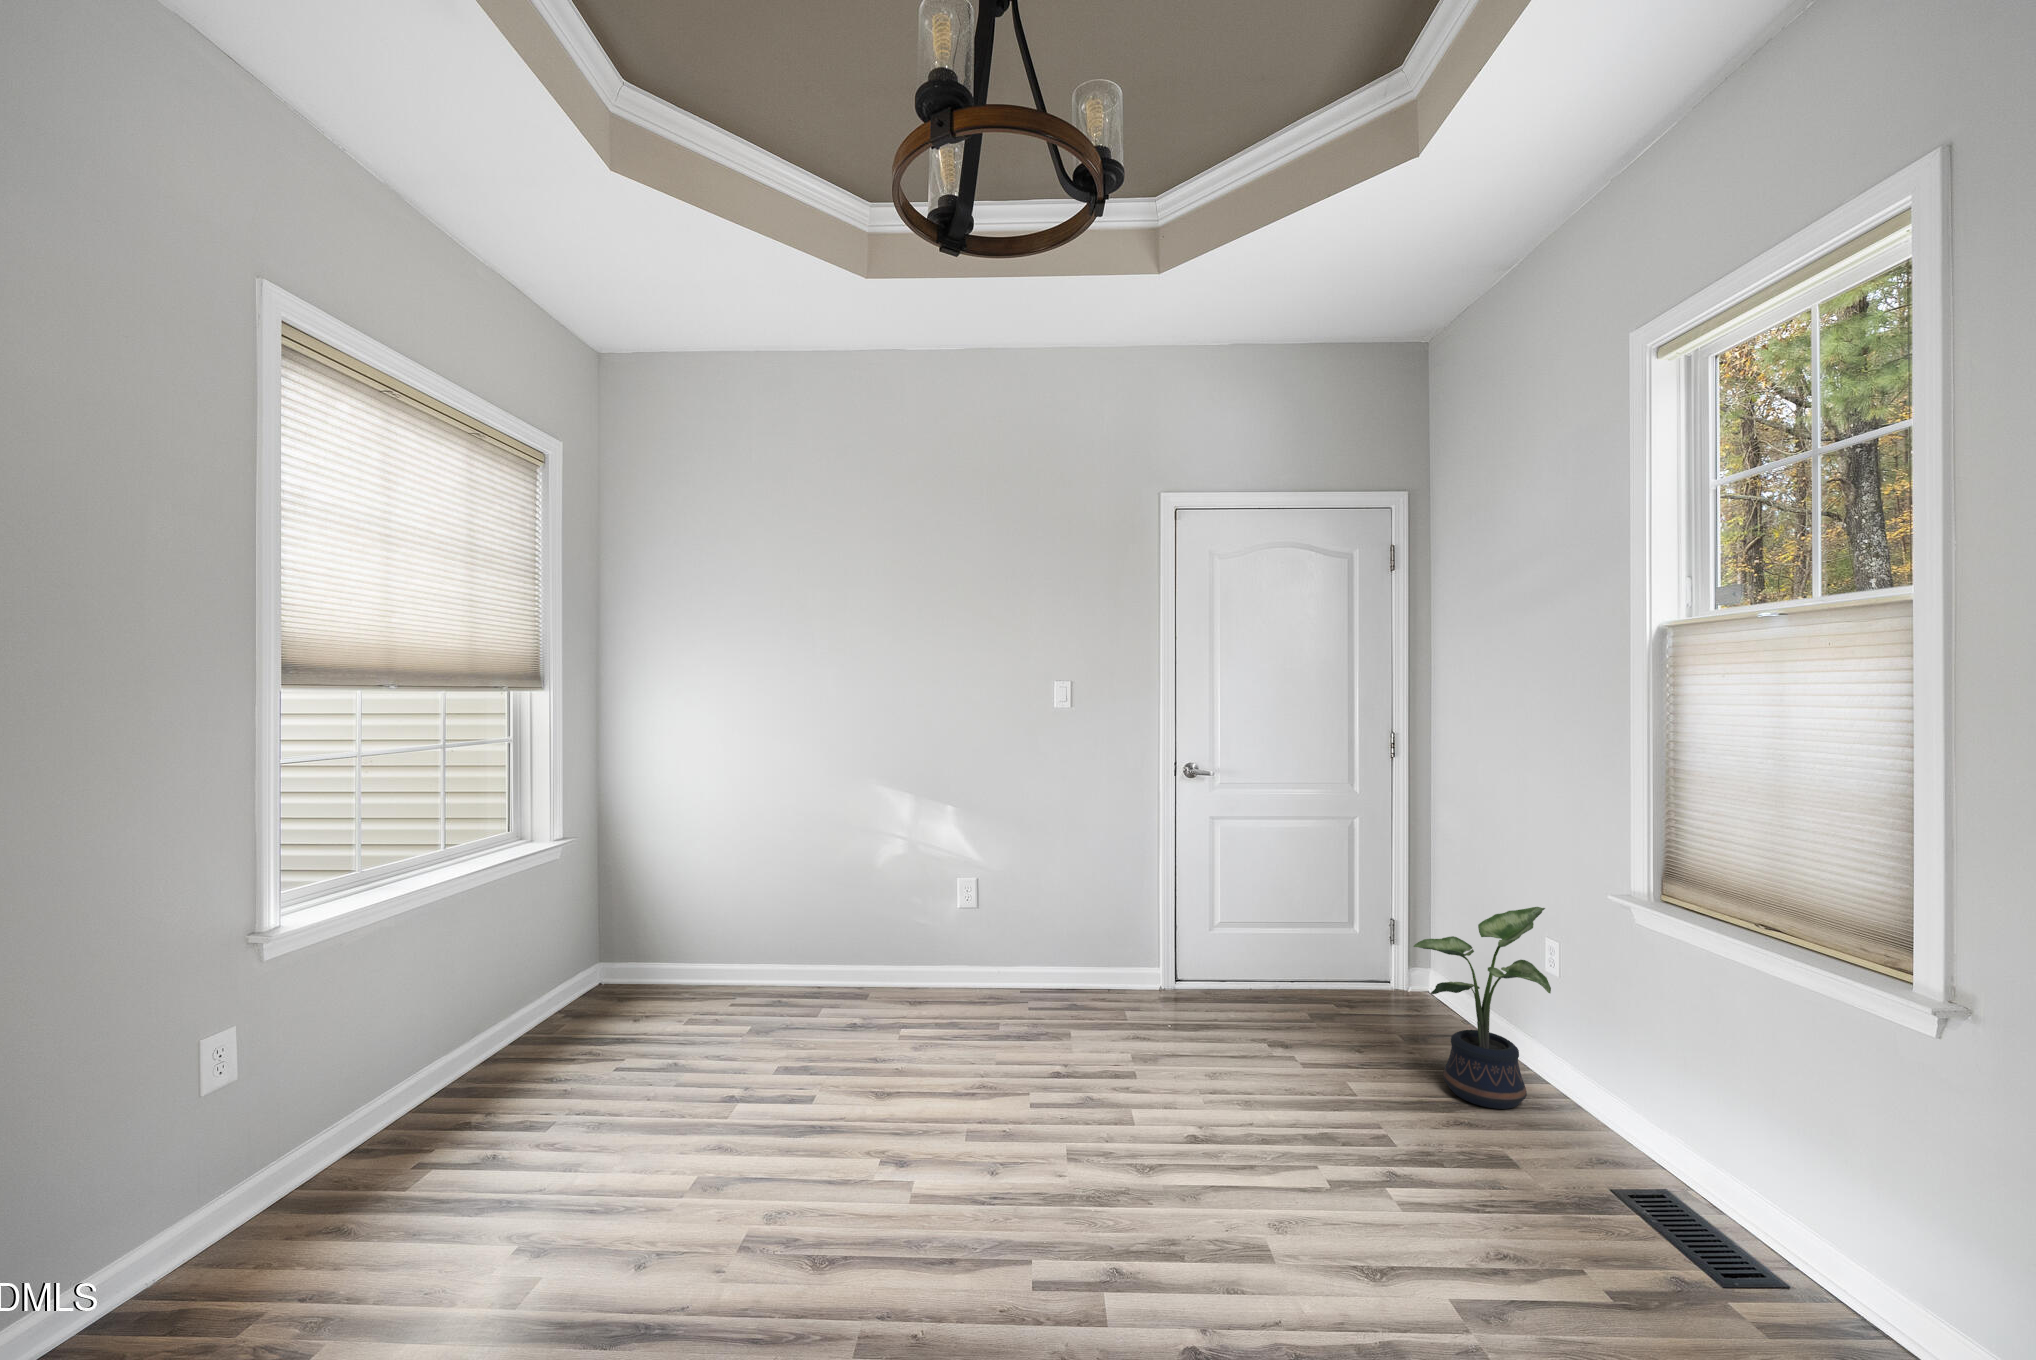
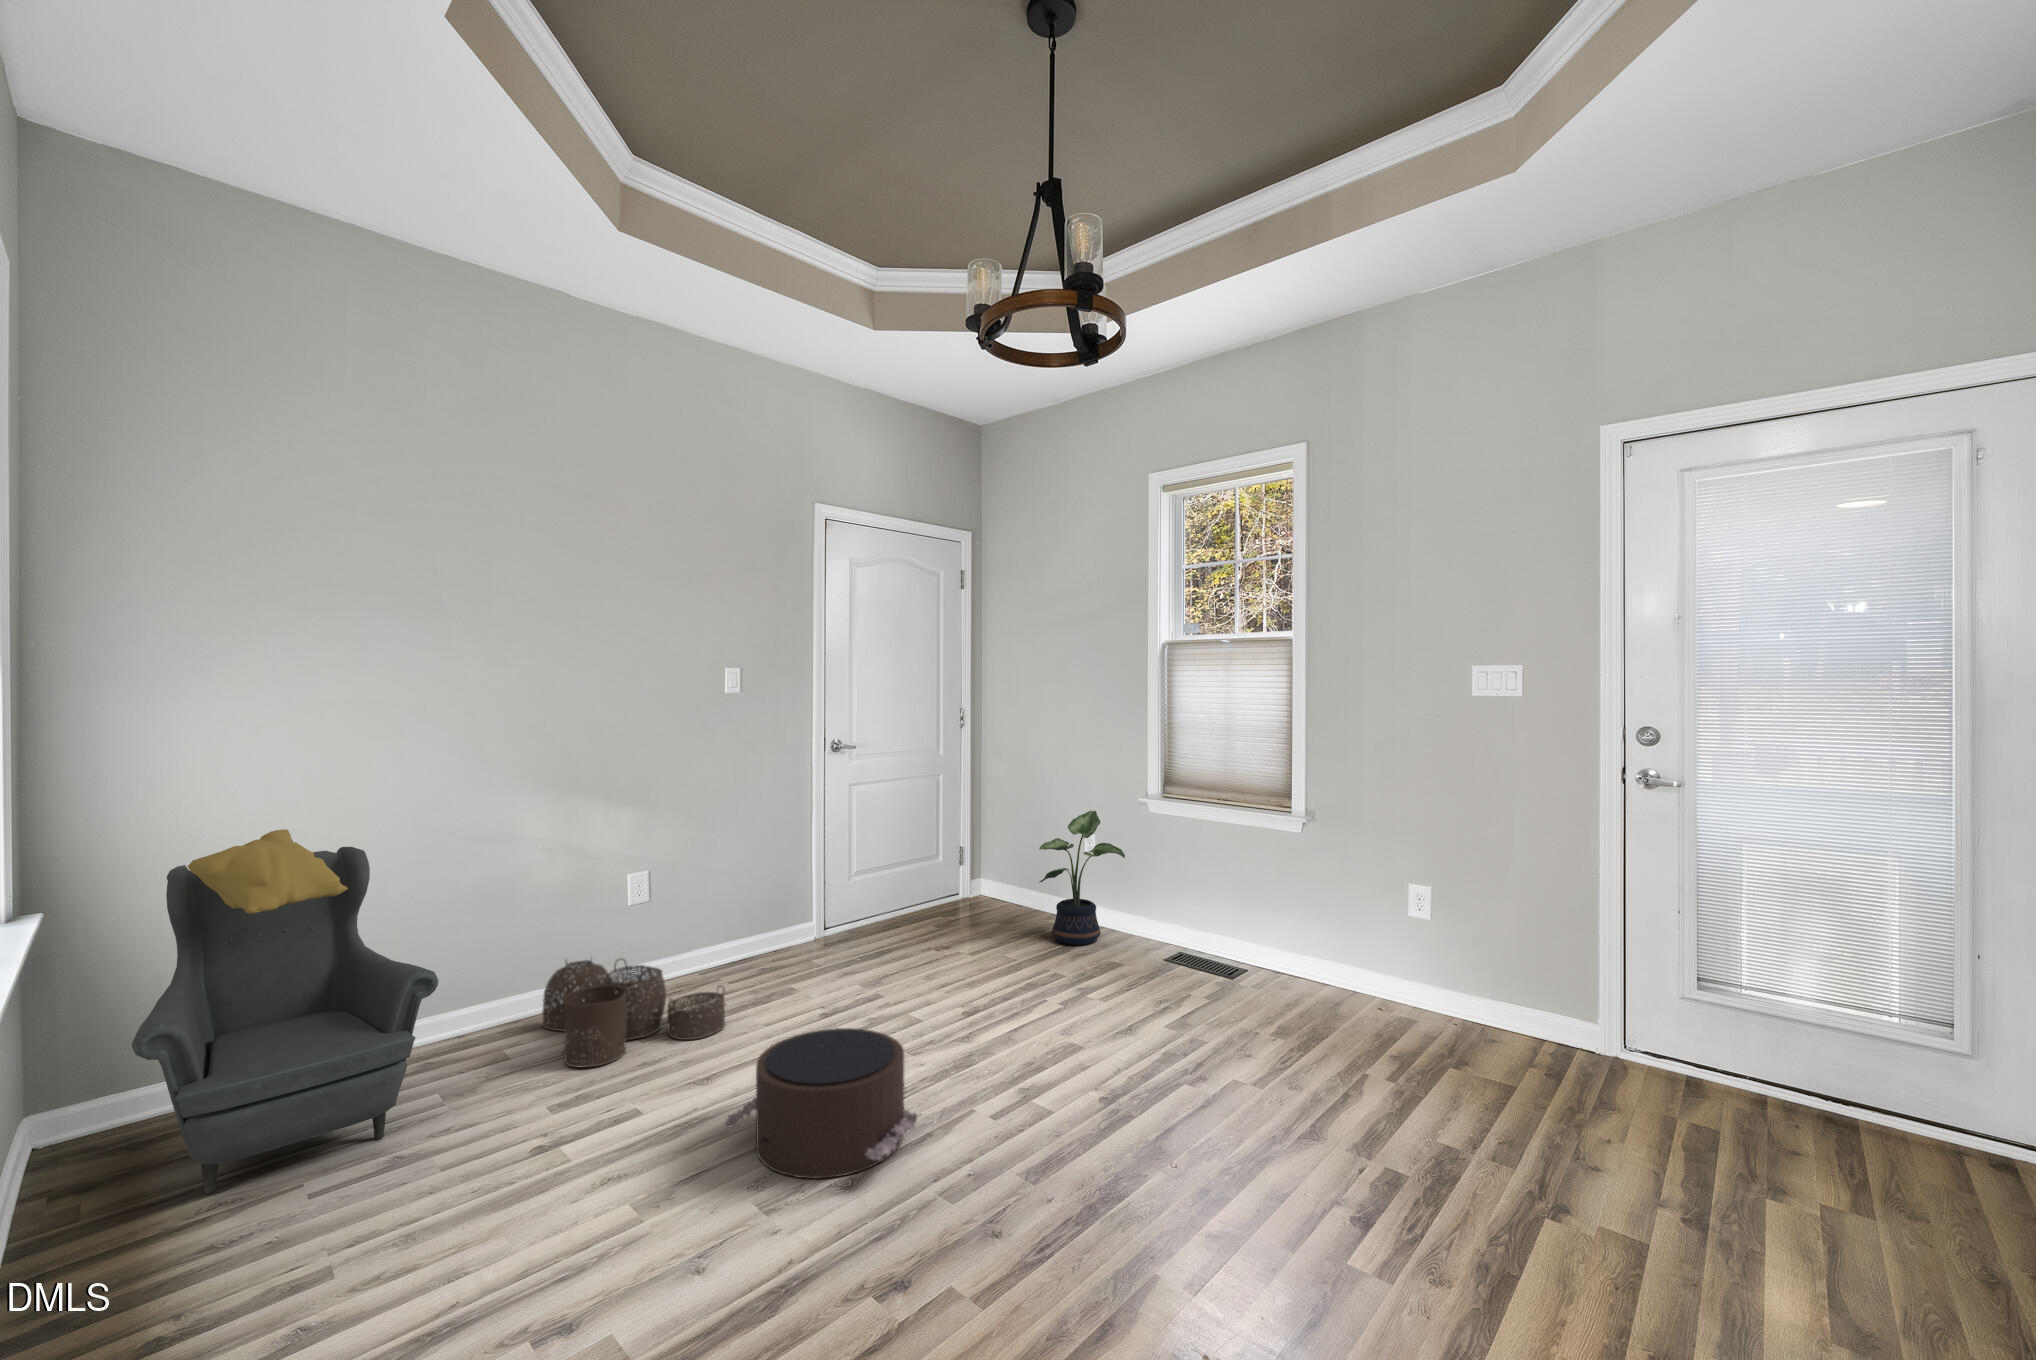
armchair: none [542,797,741,1046] -> present [132,829,438,1194]
woven basket: none [830,941,976,1053] -> present [542,959,725,1067]
pouf: none [789,1082,957,1270] -> present [723,1028,919,1179]

